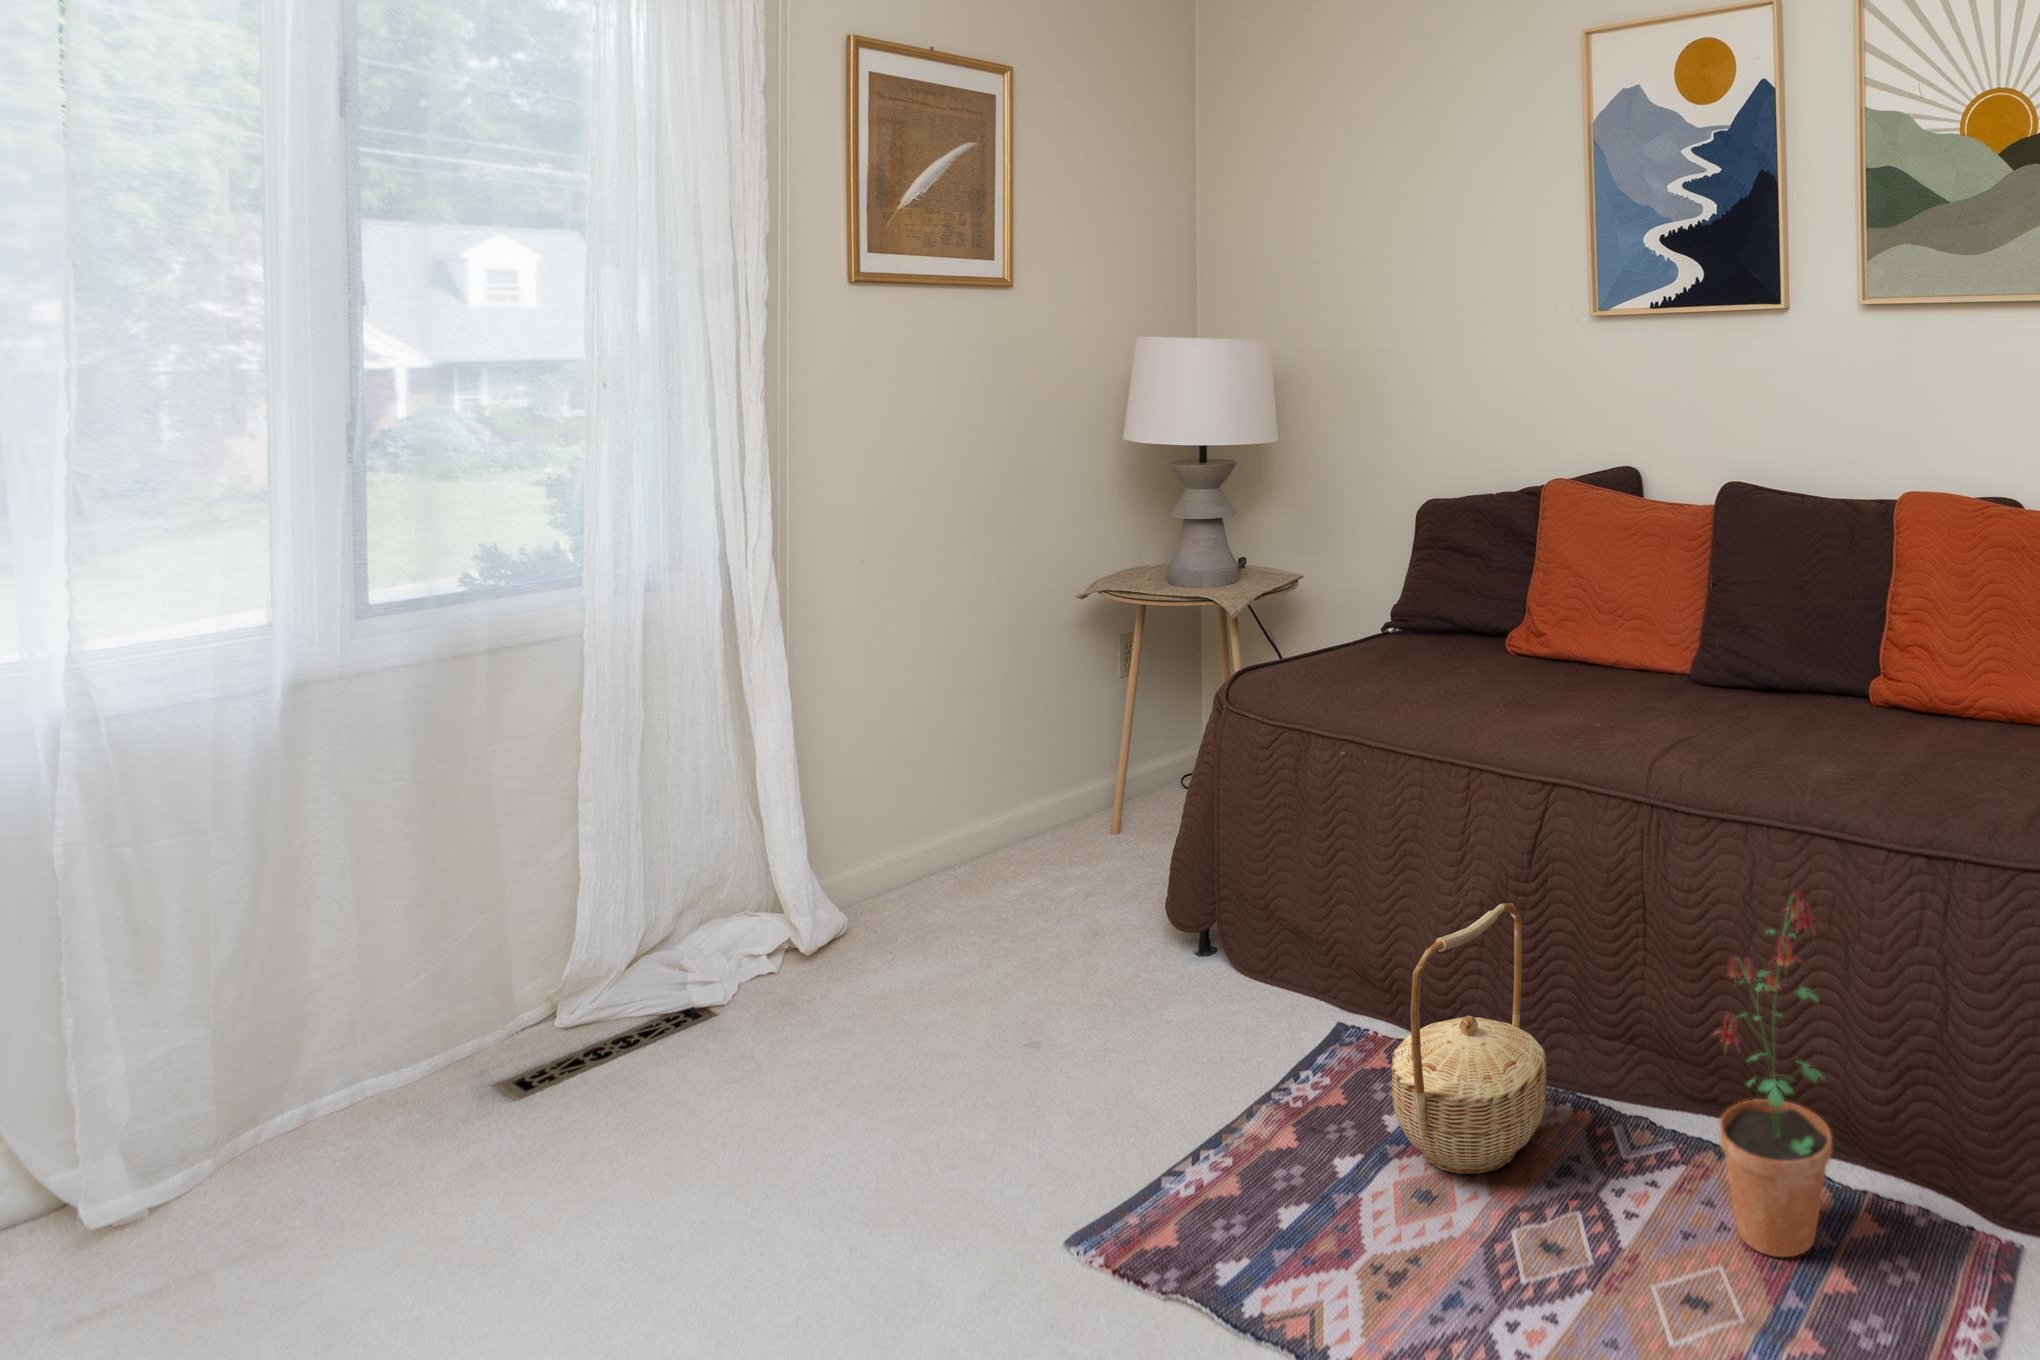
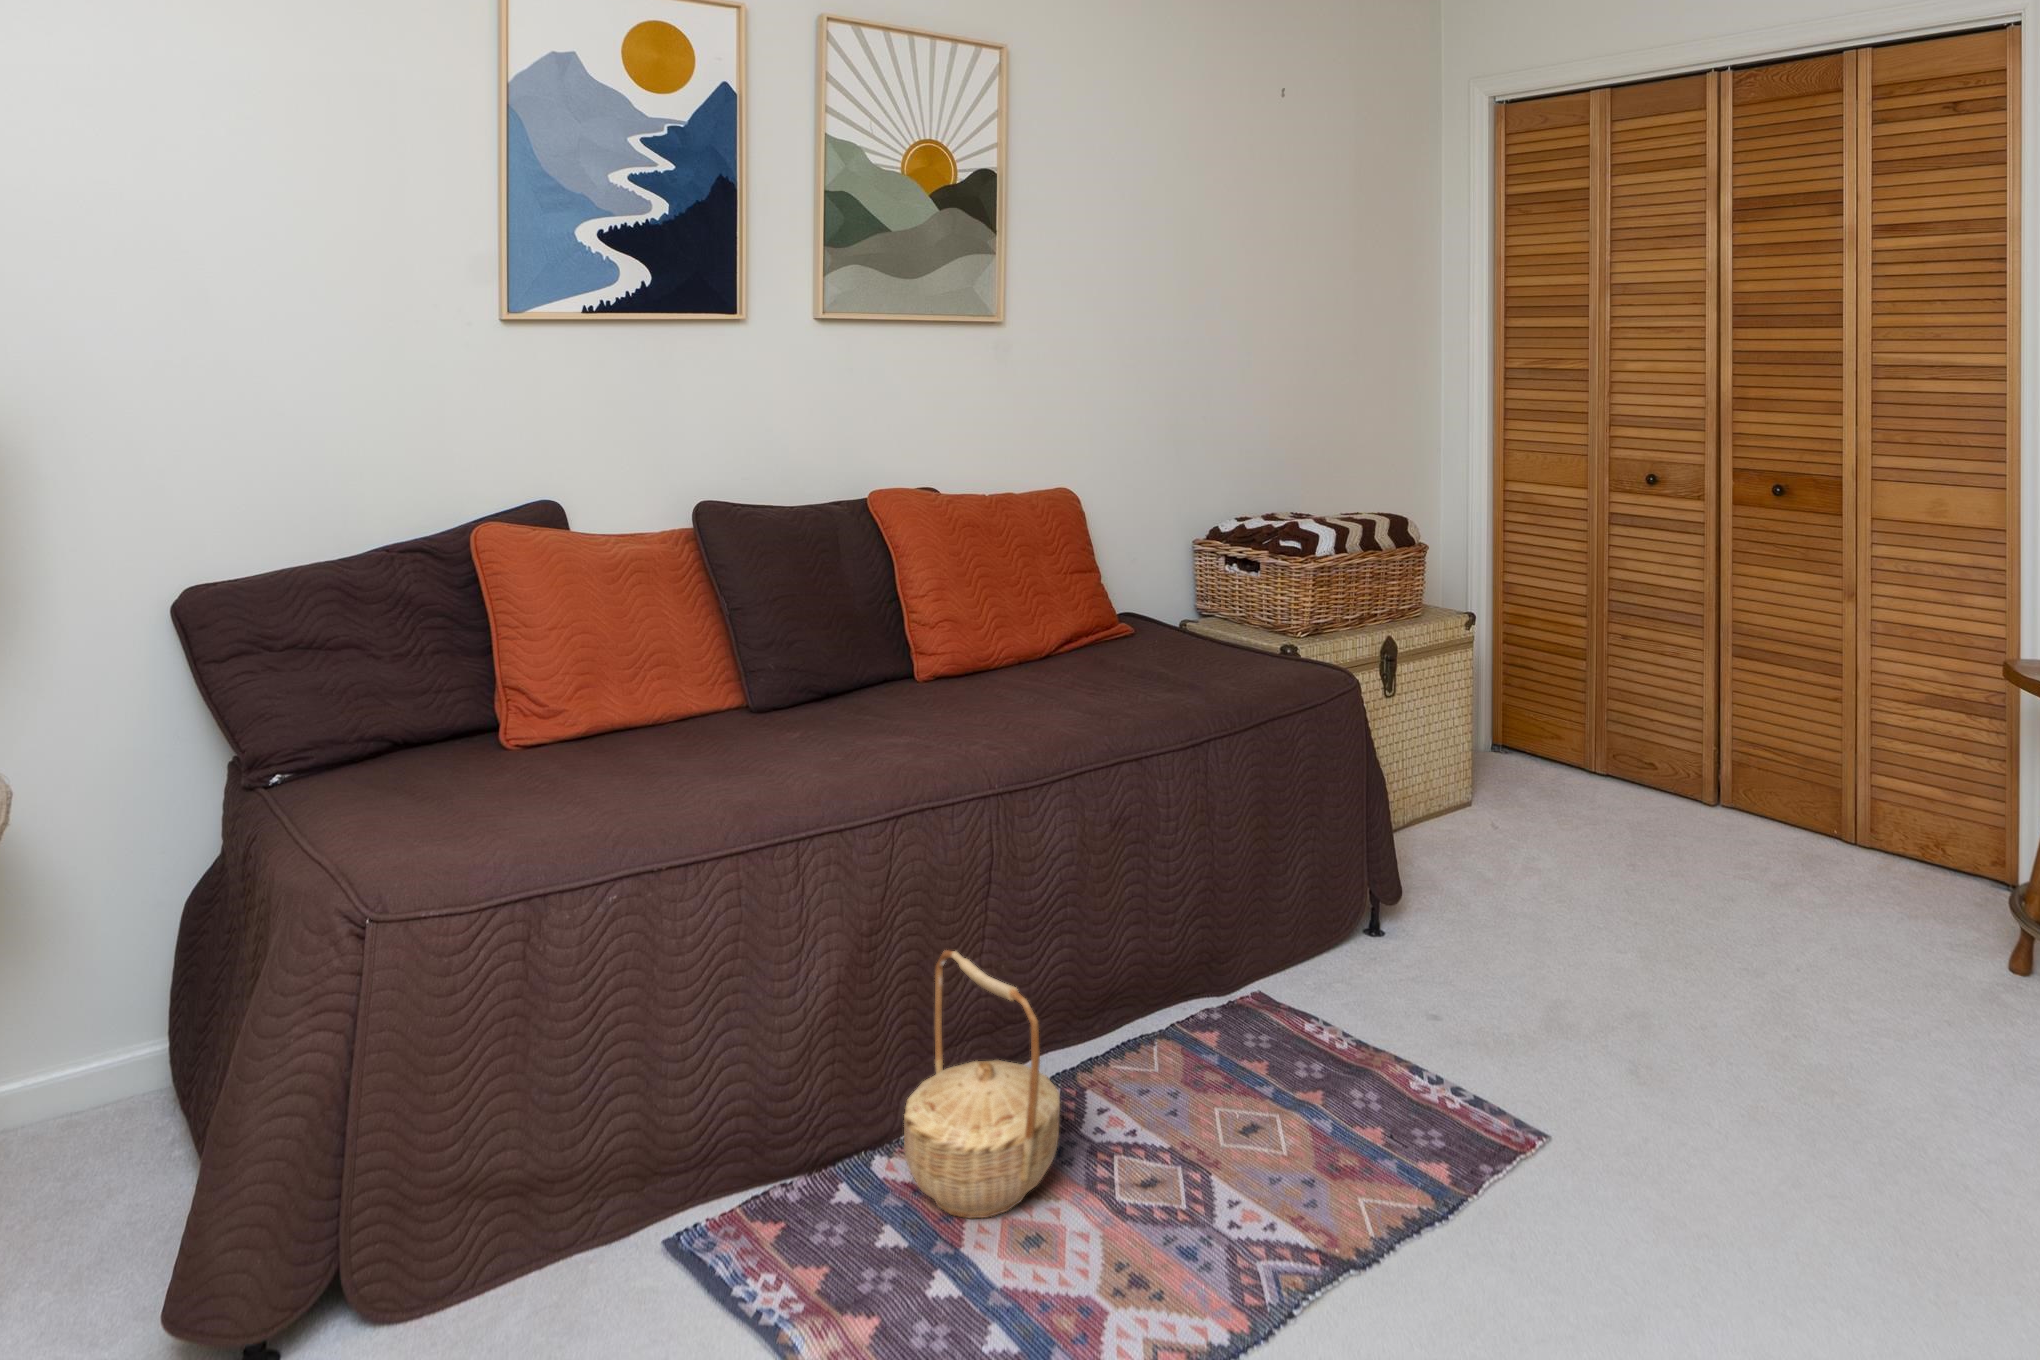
potted plant: present [1717,892,1832,1257] -> none [1113,811,1247,1081]

